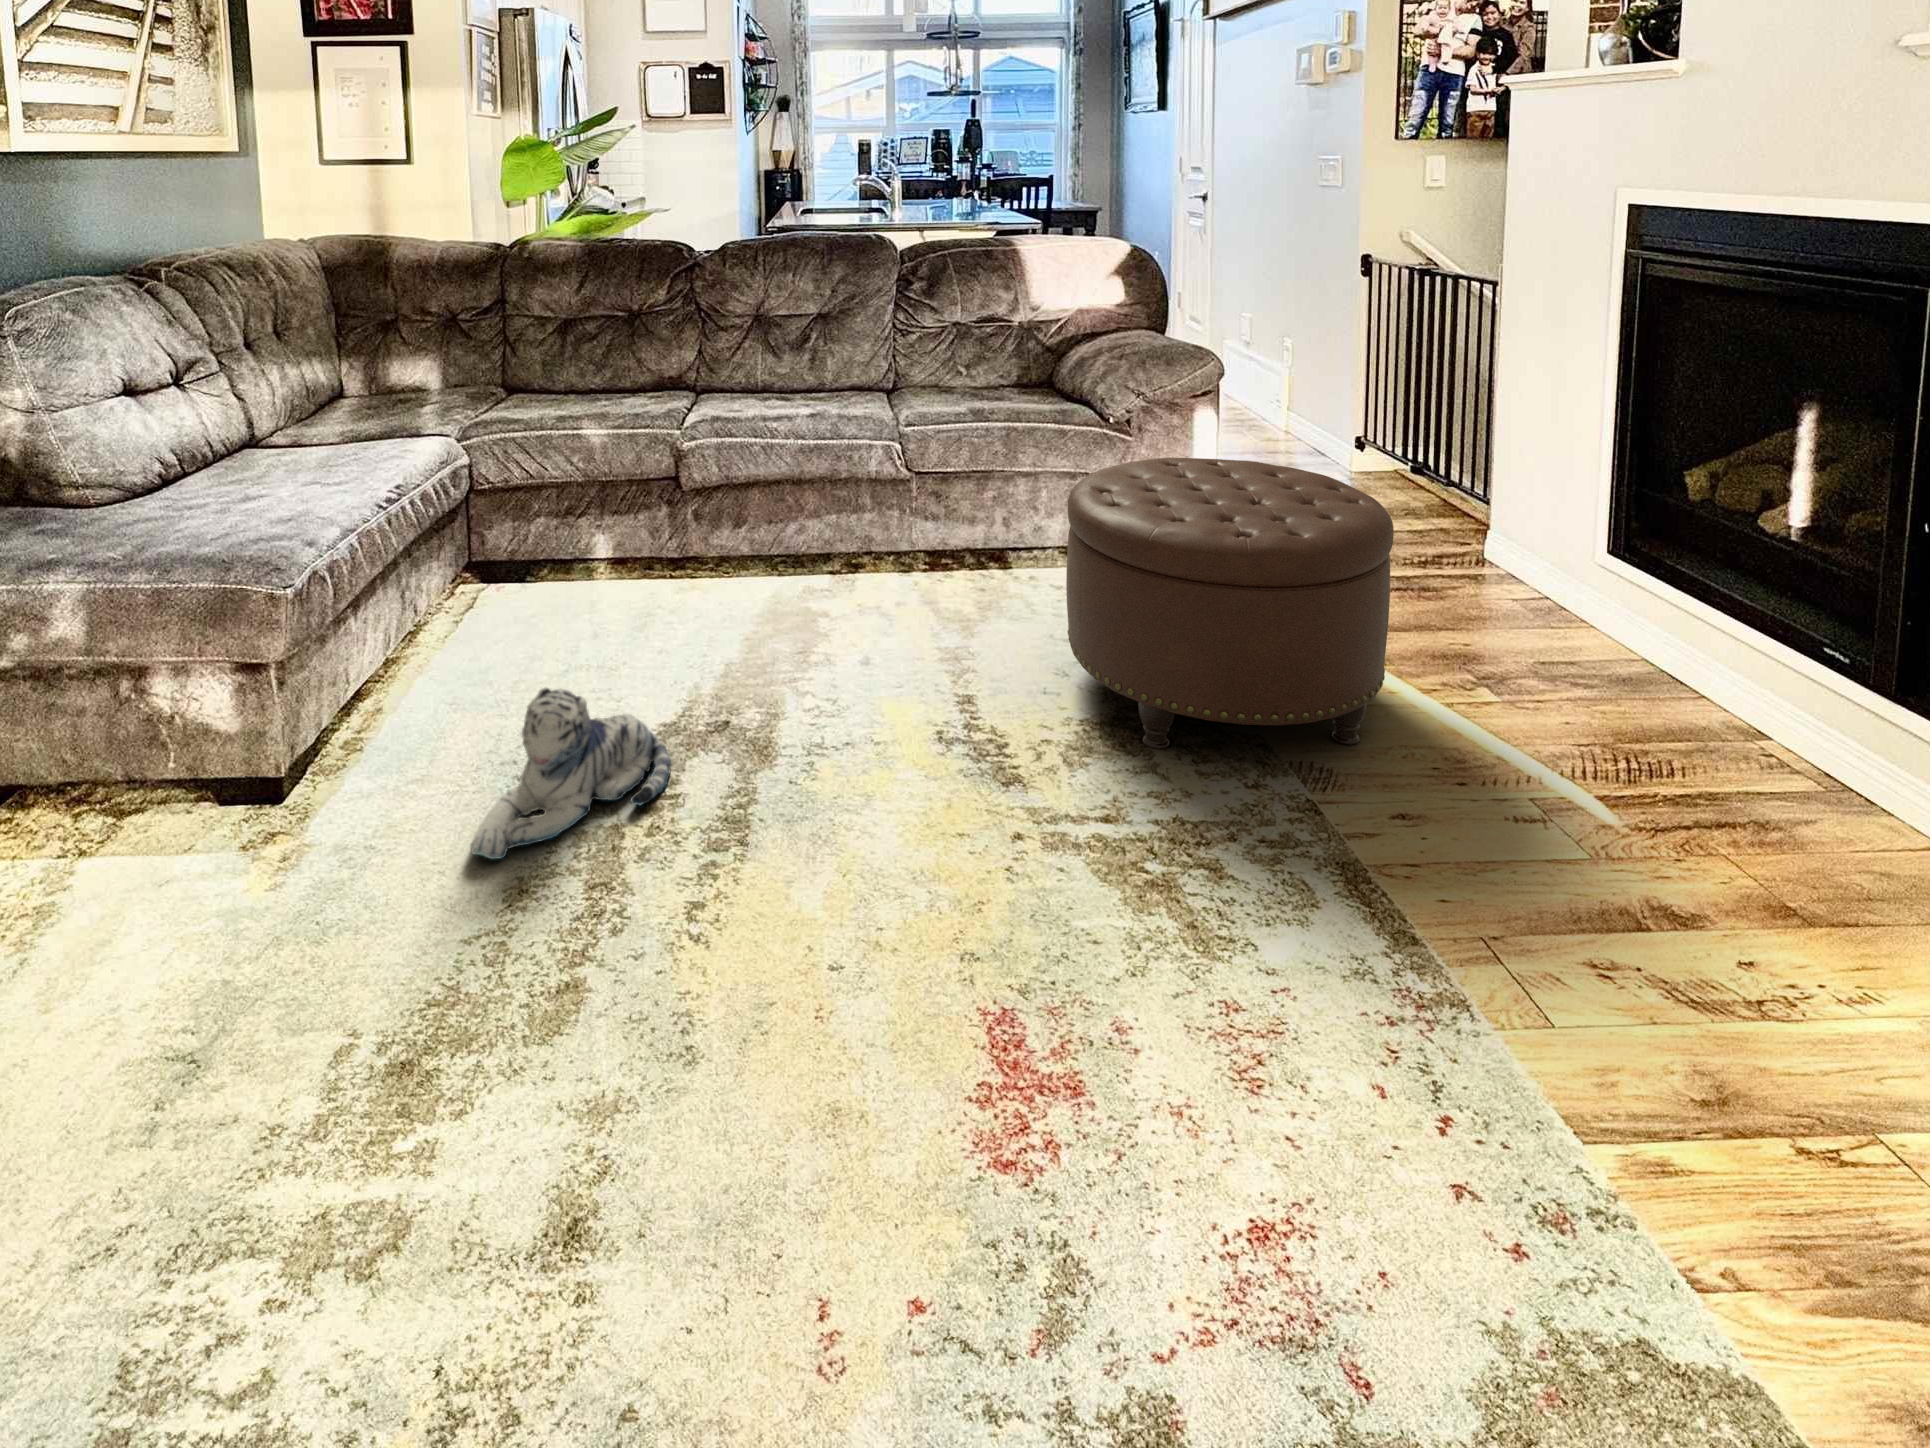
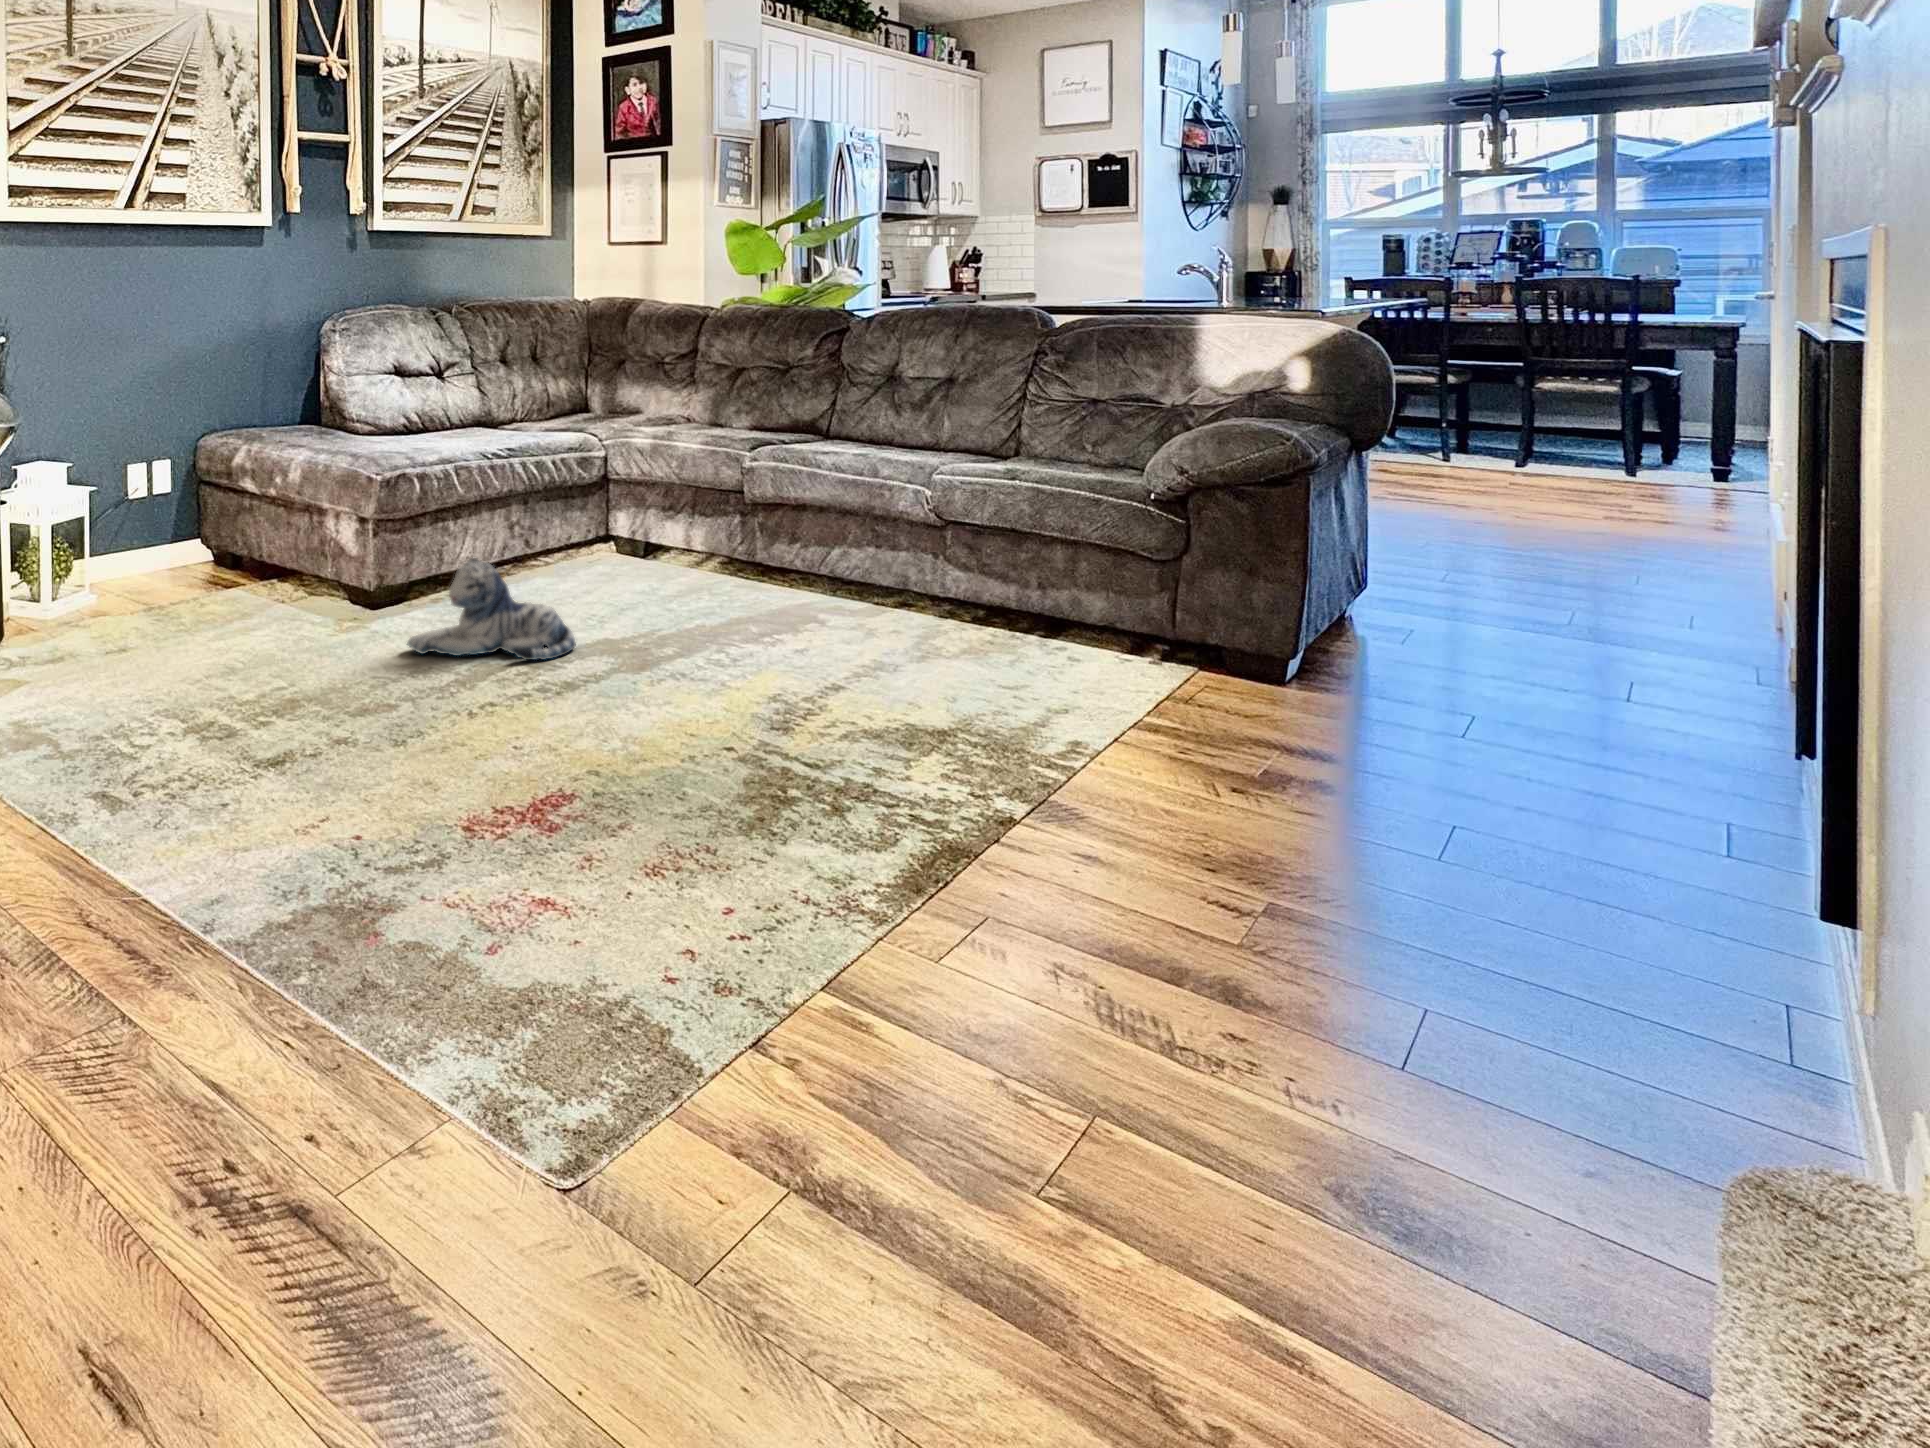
ottoman: present [1066,458,1394,749] -> none [929,500,1341,832]

